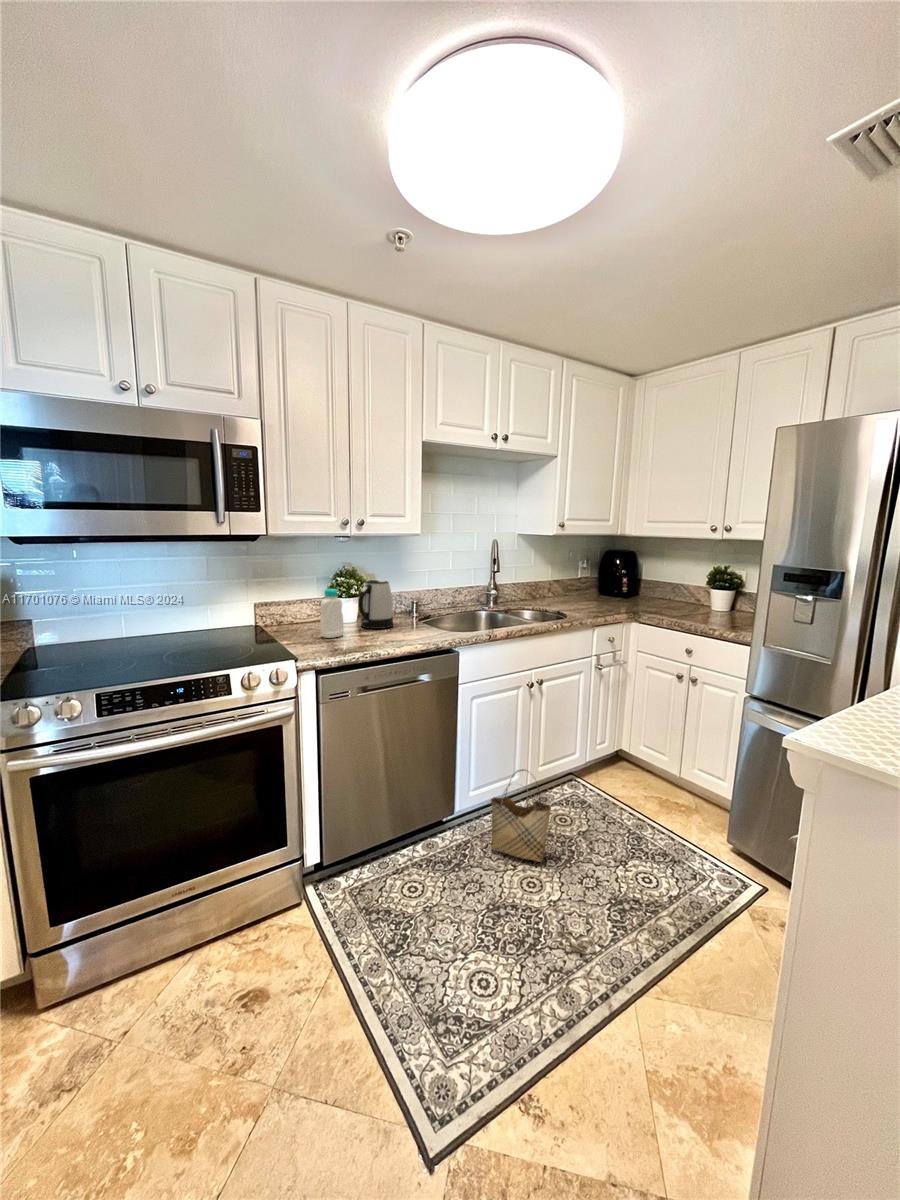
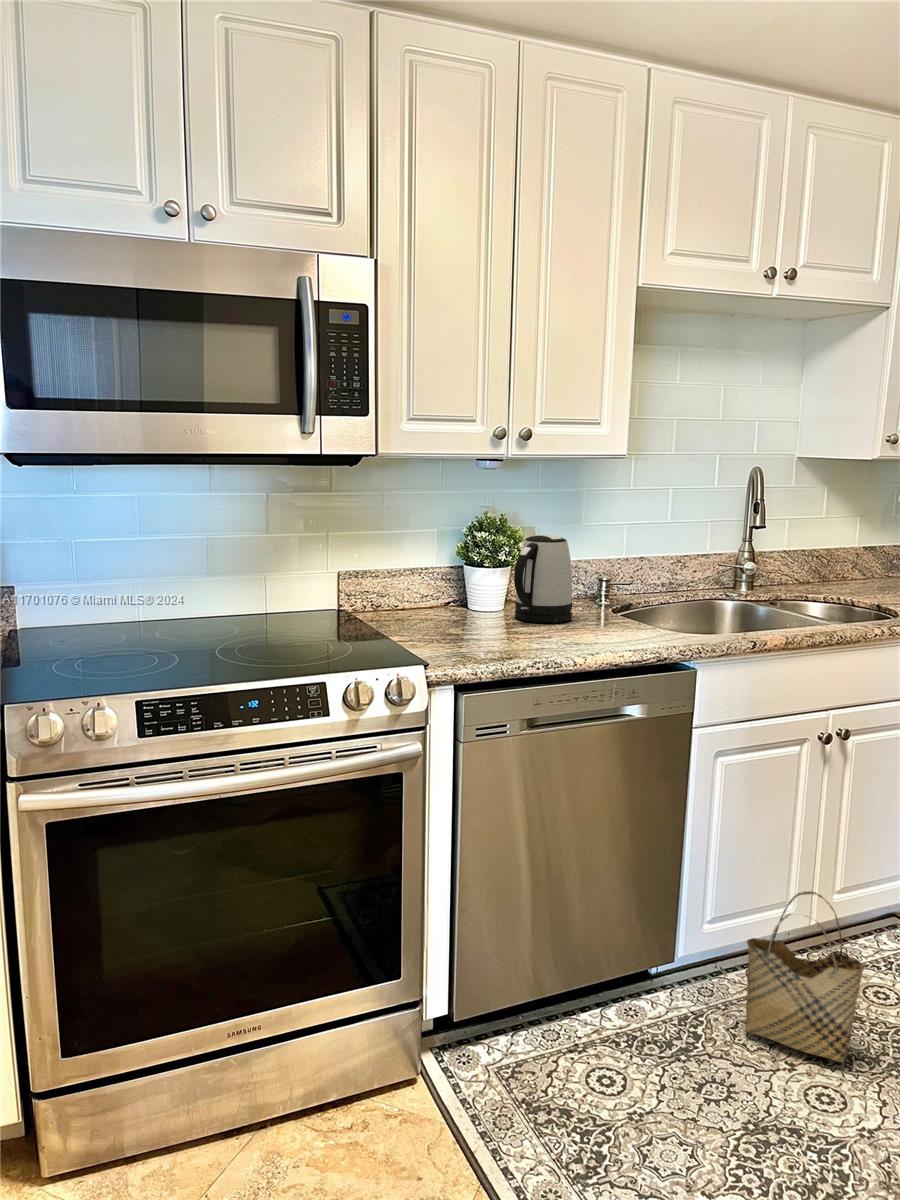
bottle: present [320,589,344,638] -> none [452,549,491,634]

